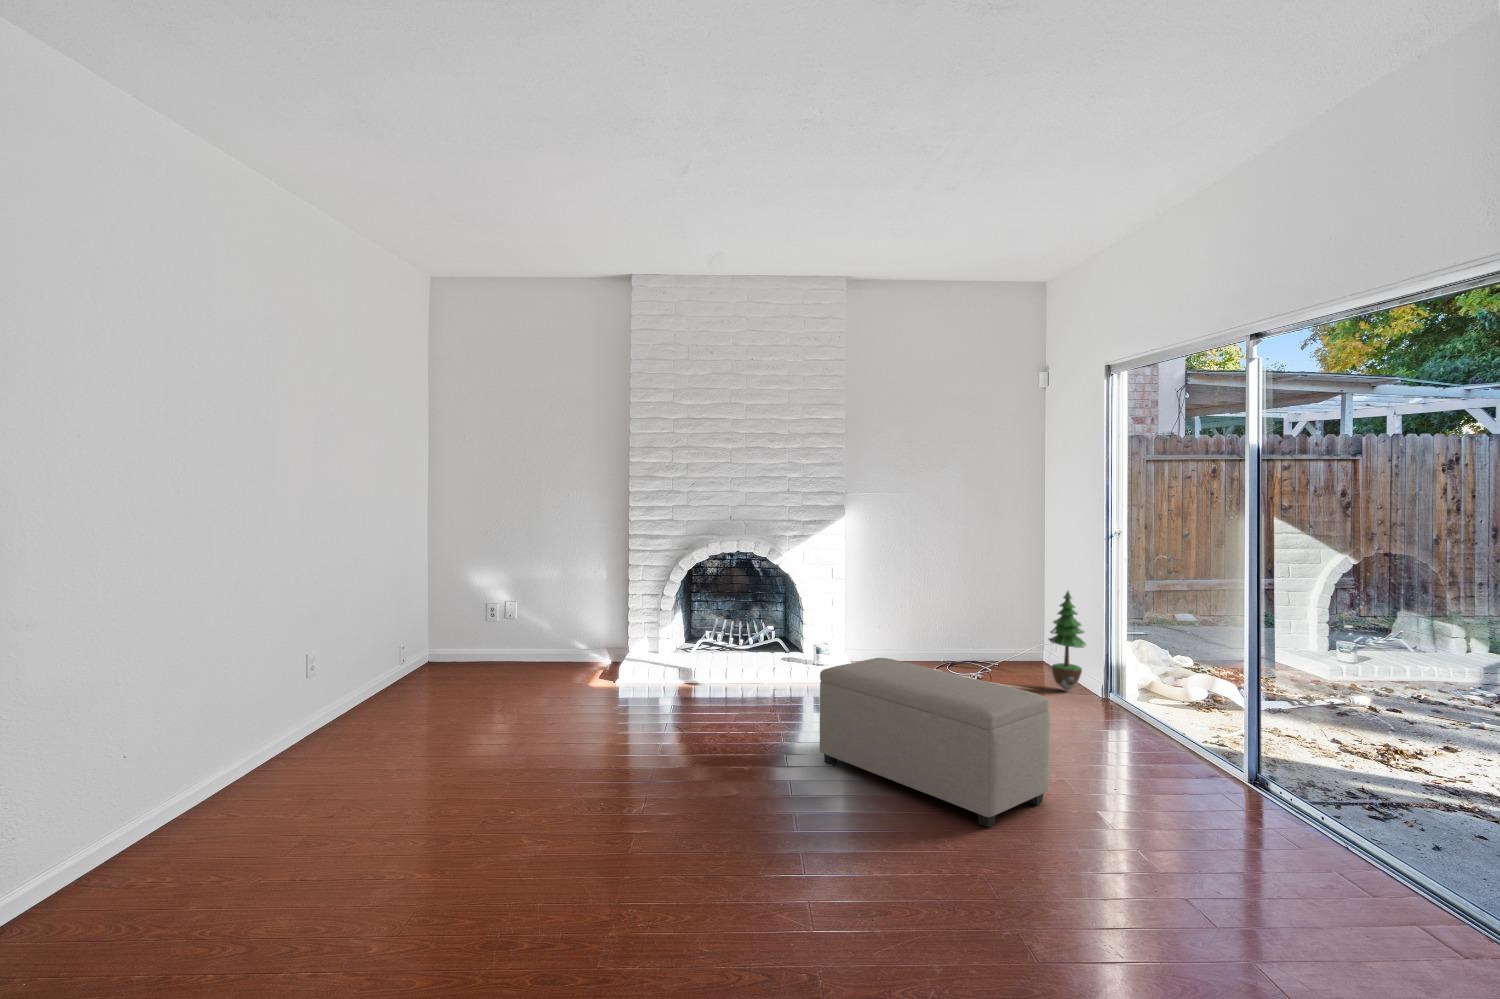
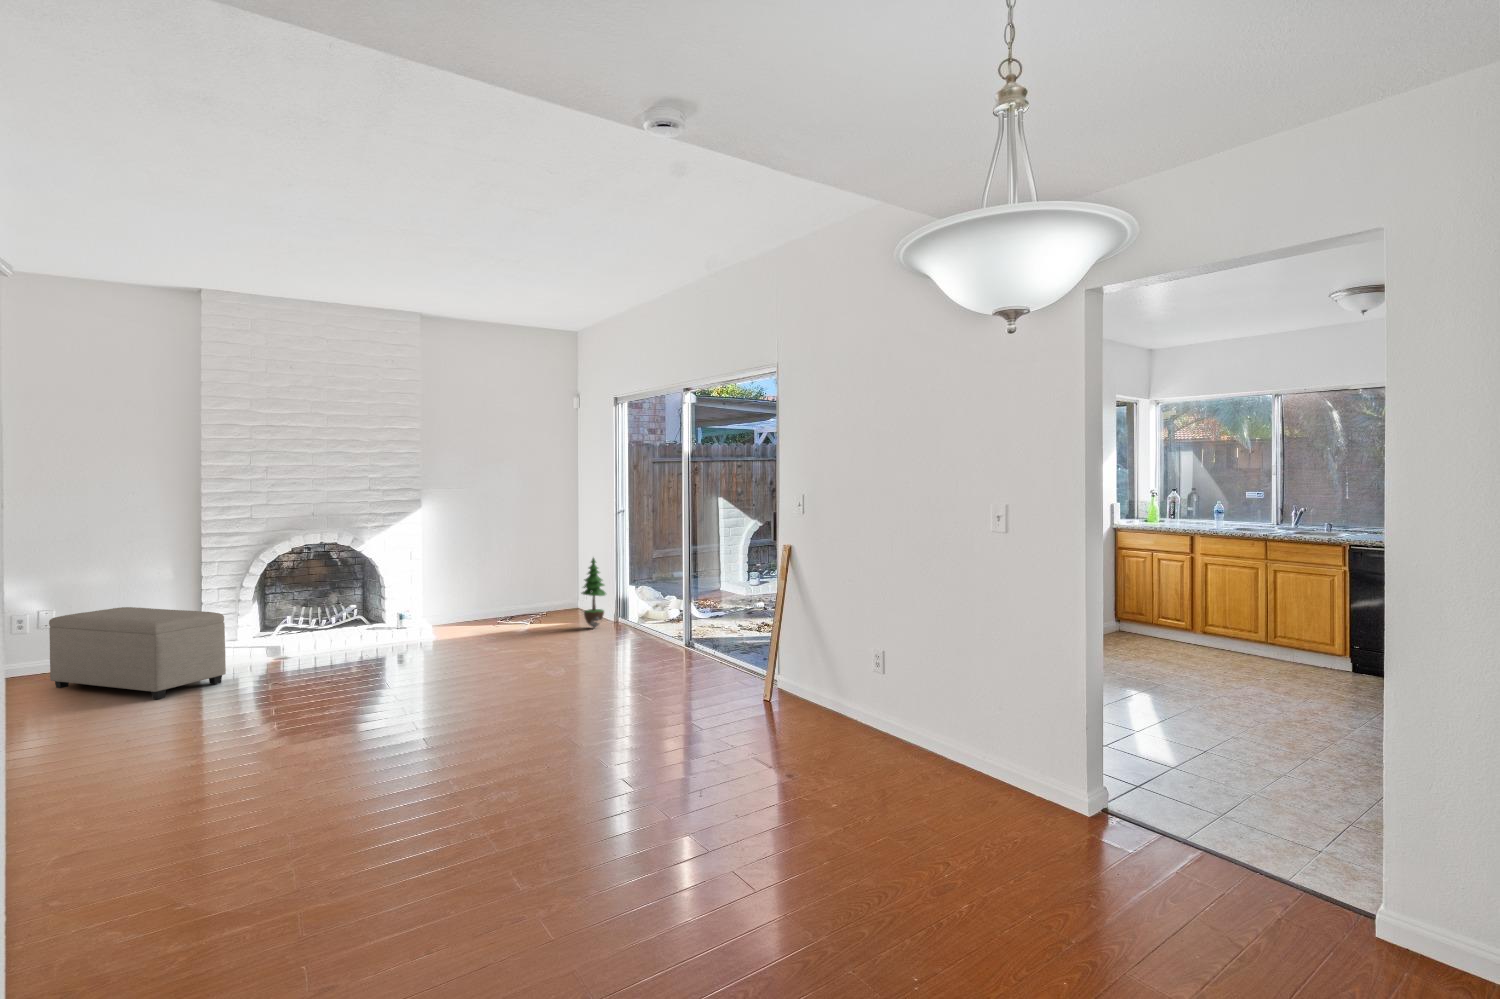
ottoman: present [820,658,1050,827] -> present [49,607,226,699]

